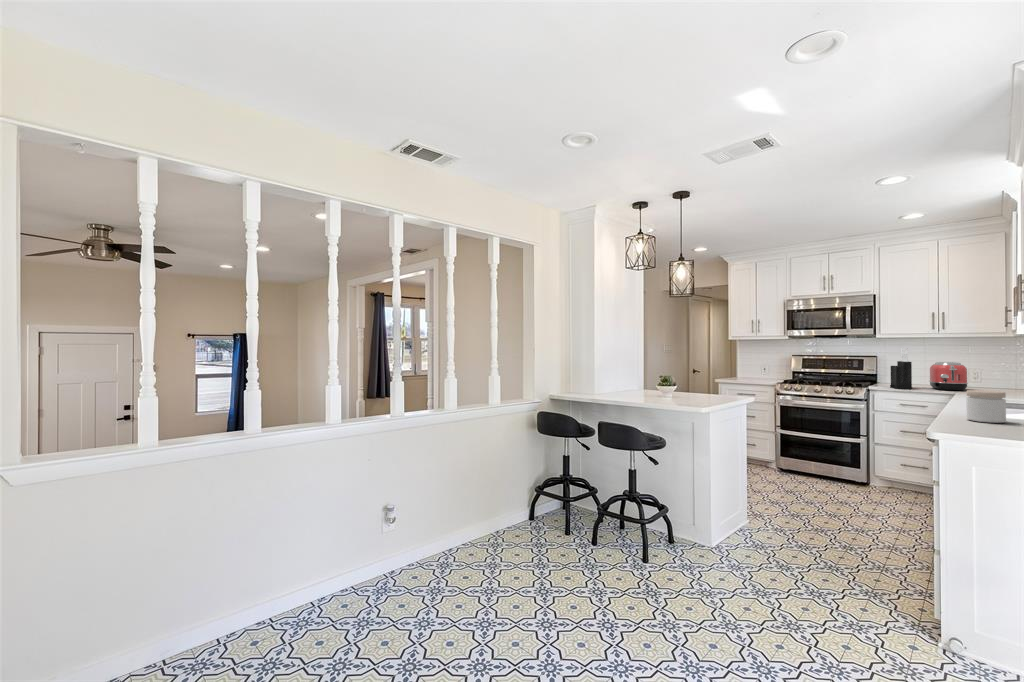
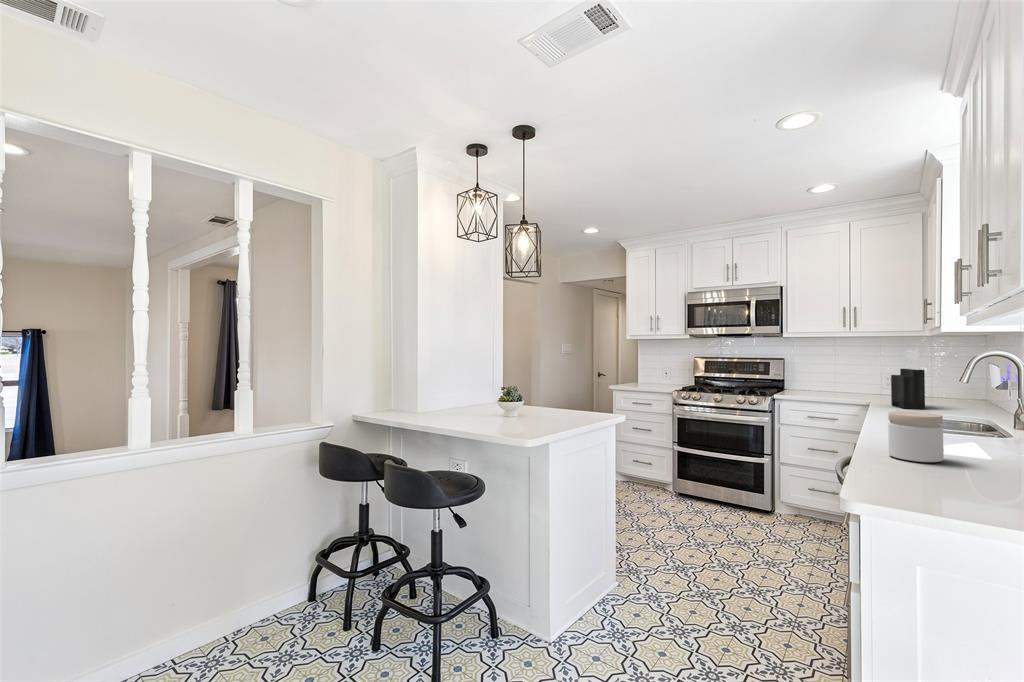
knife block: present [890,348,912,389] -> present [891,350,925,409]
toaster: present [929,362,968,391] -> none [840,366,883,400]

